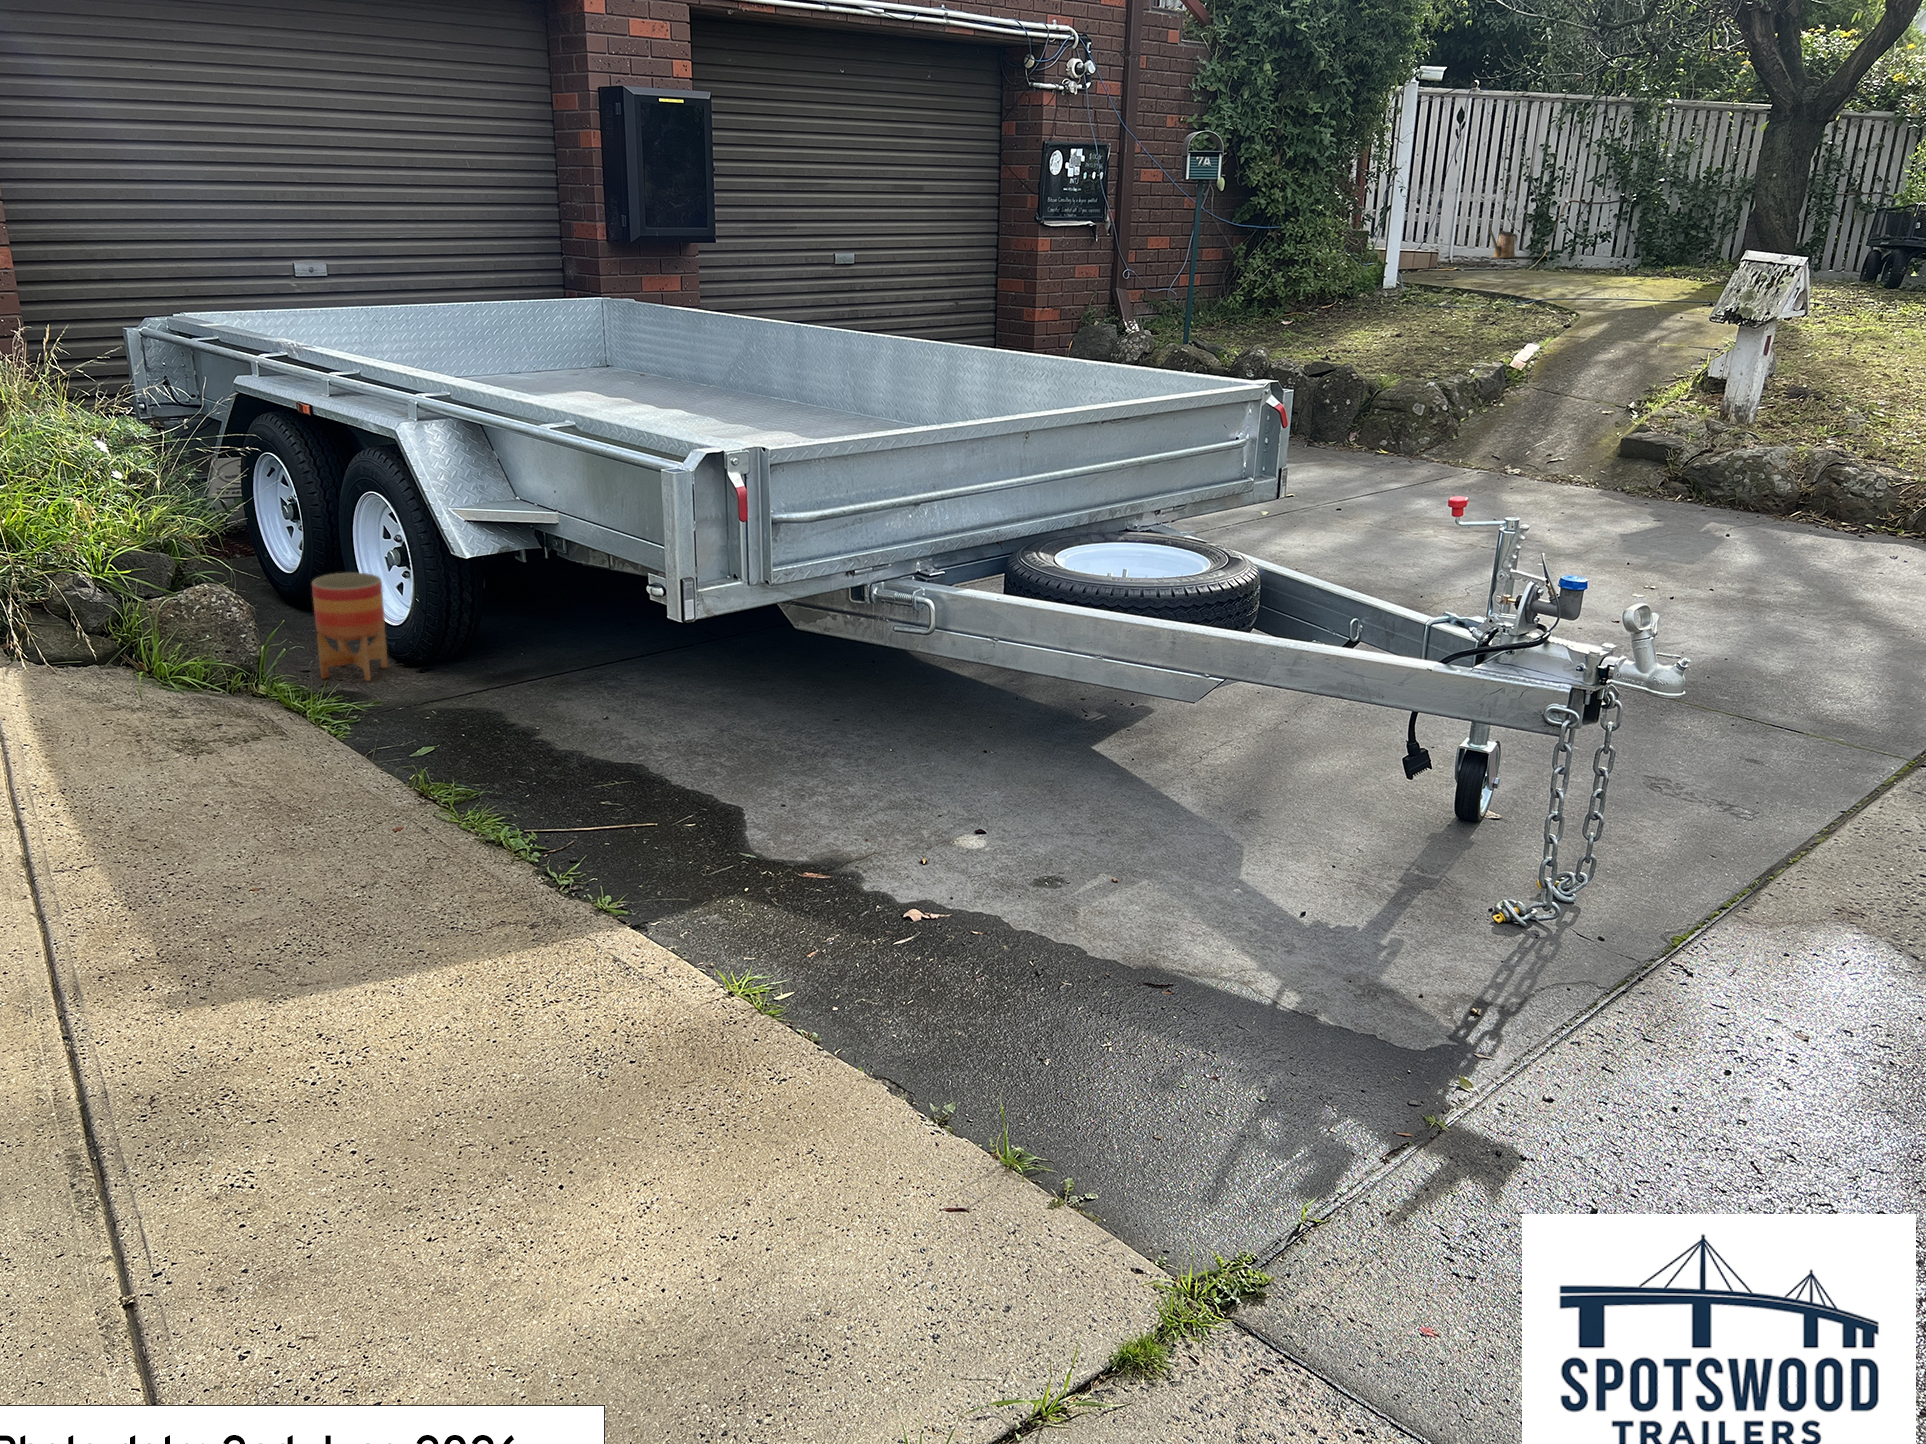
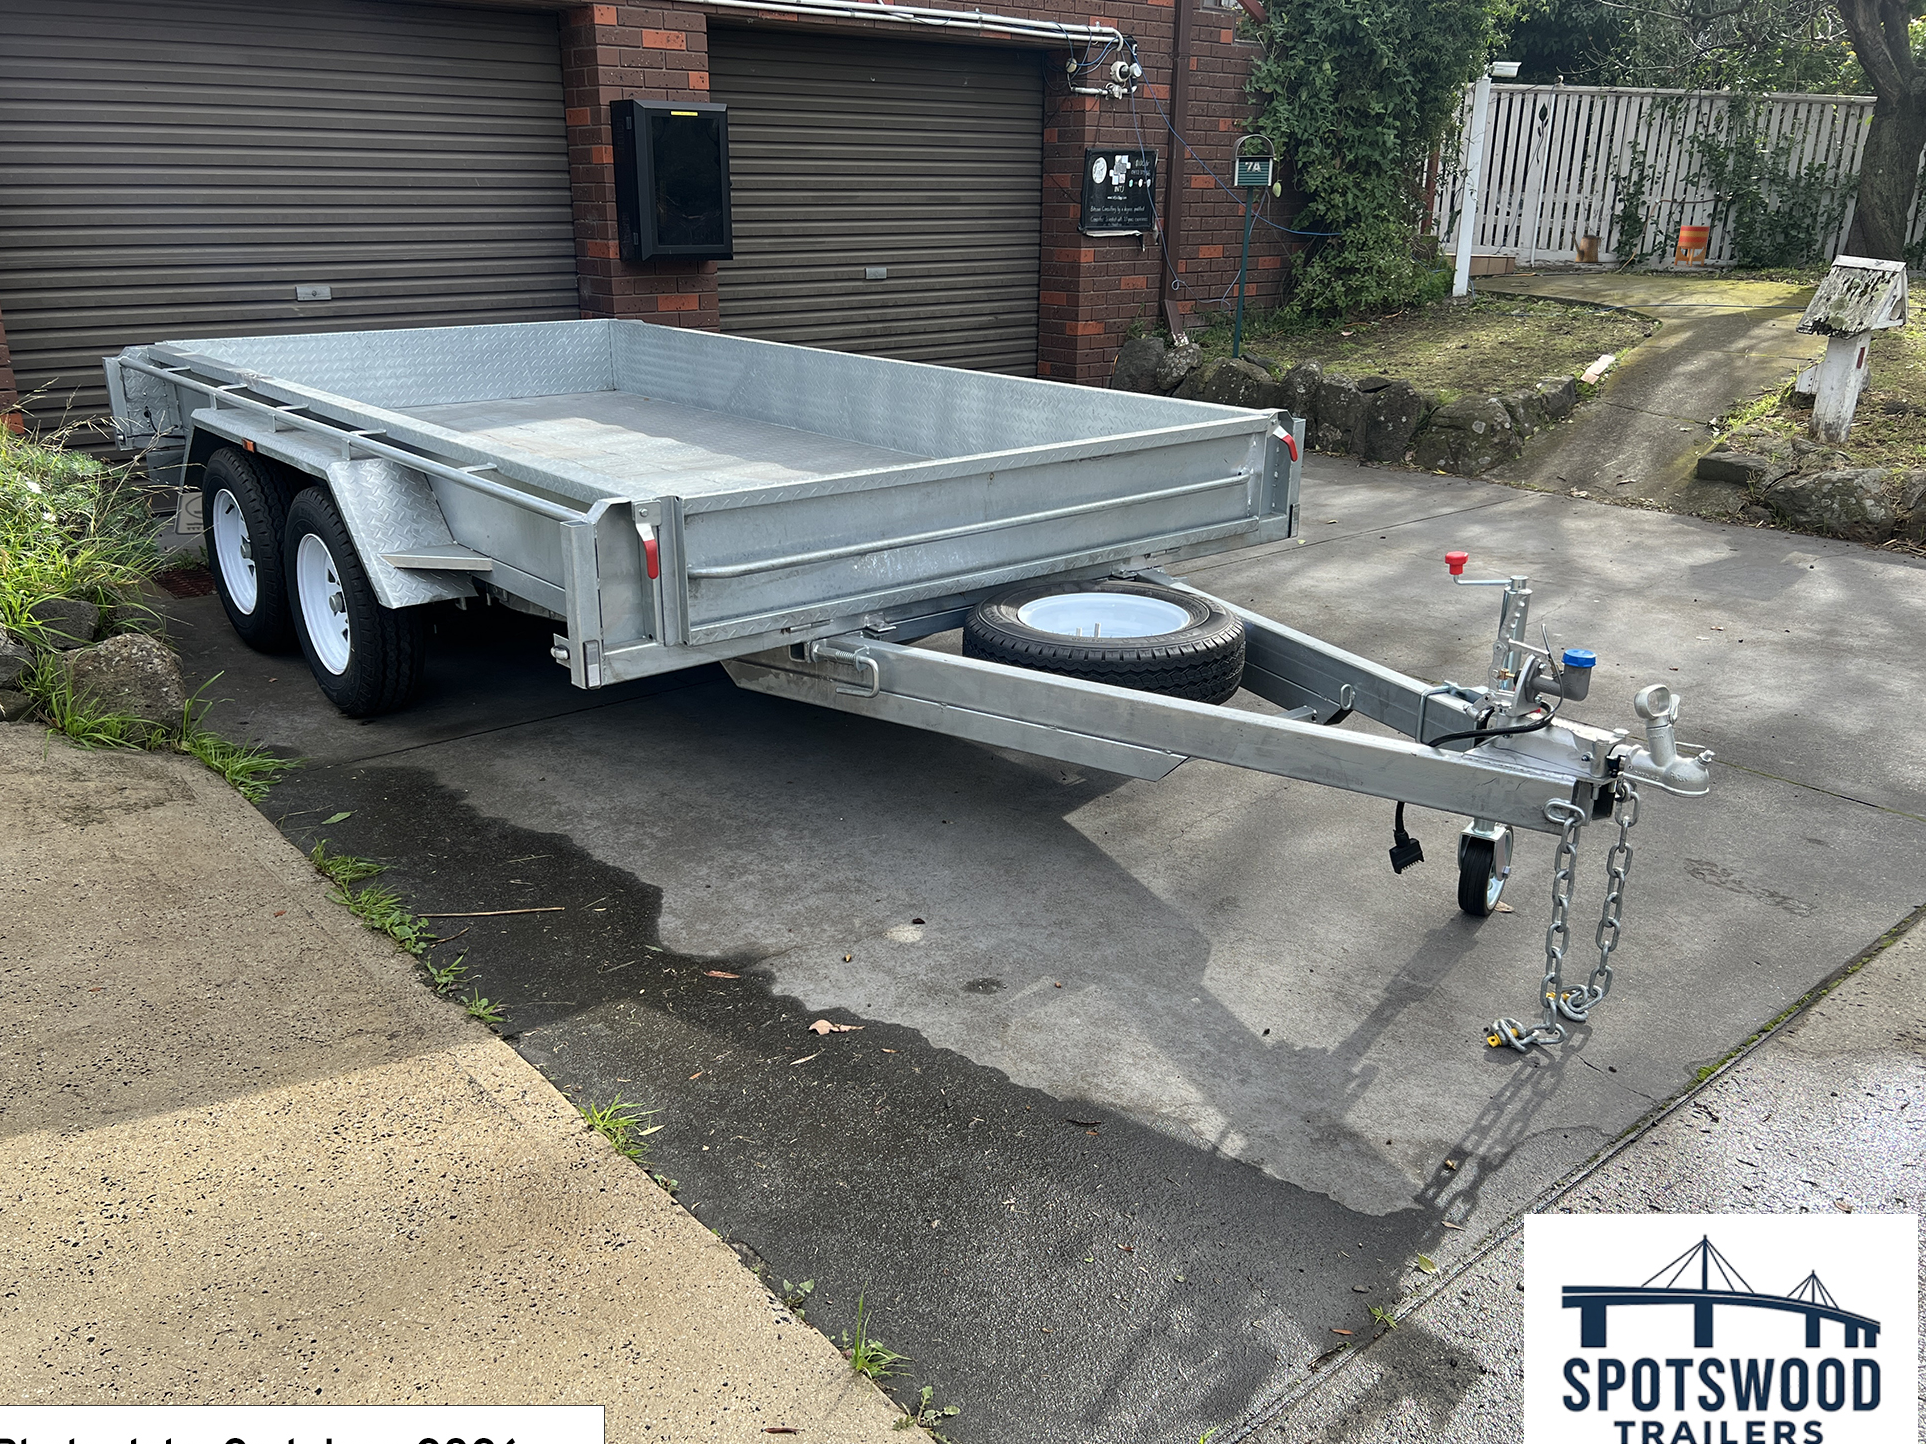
planter: present [312,573,388,681] -> present [1674,225,1710,266]

